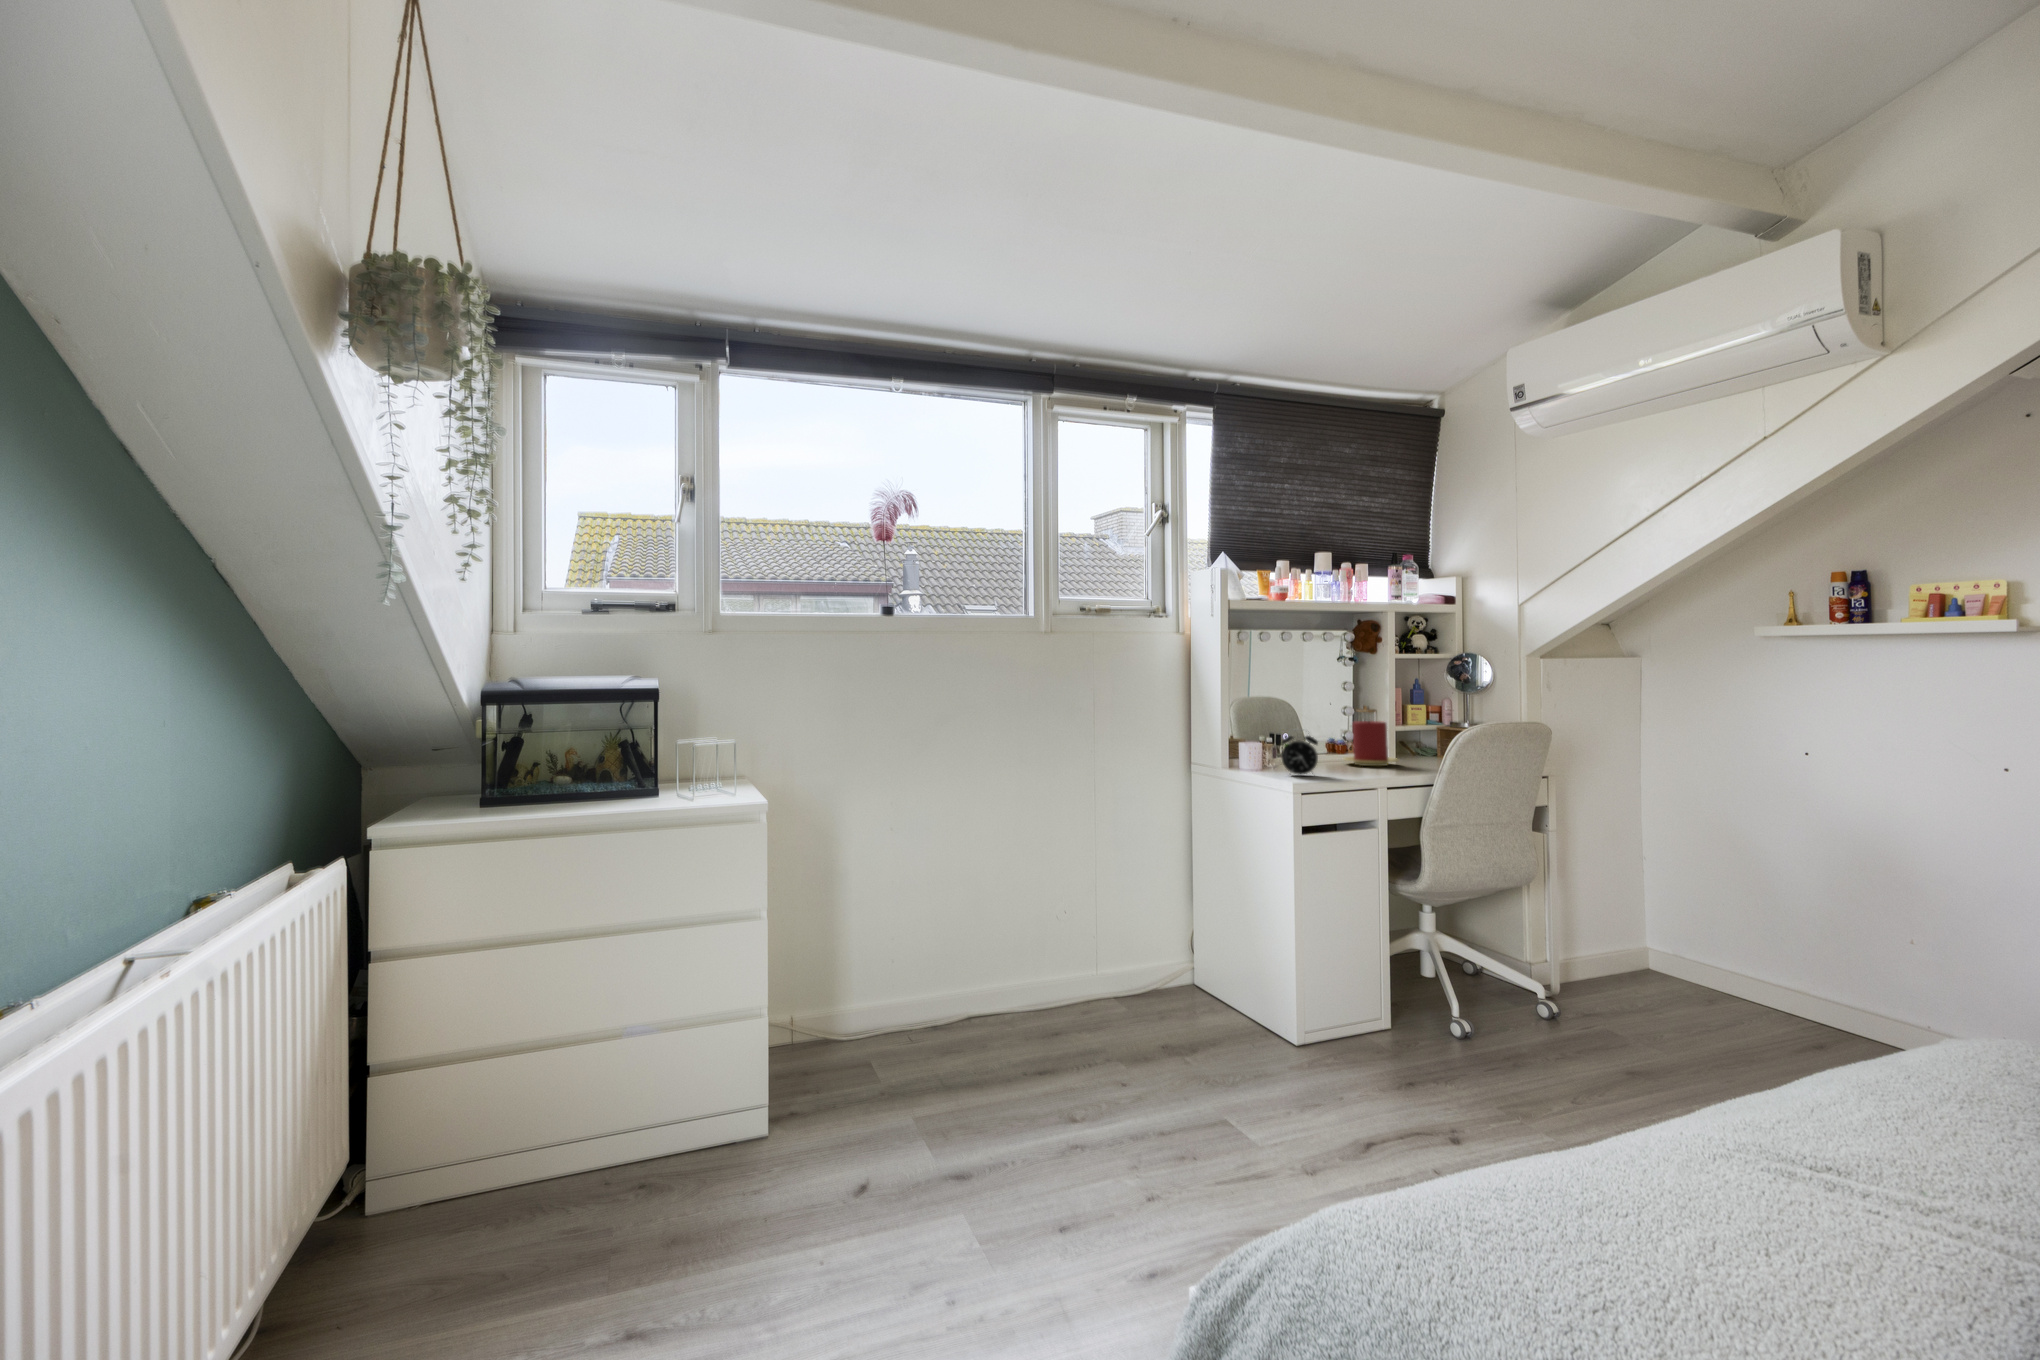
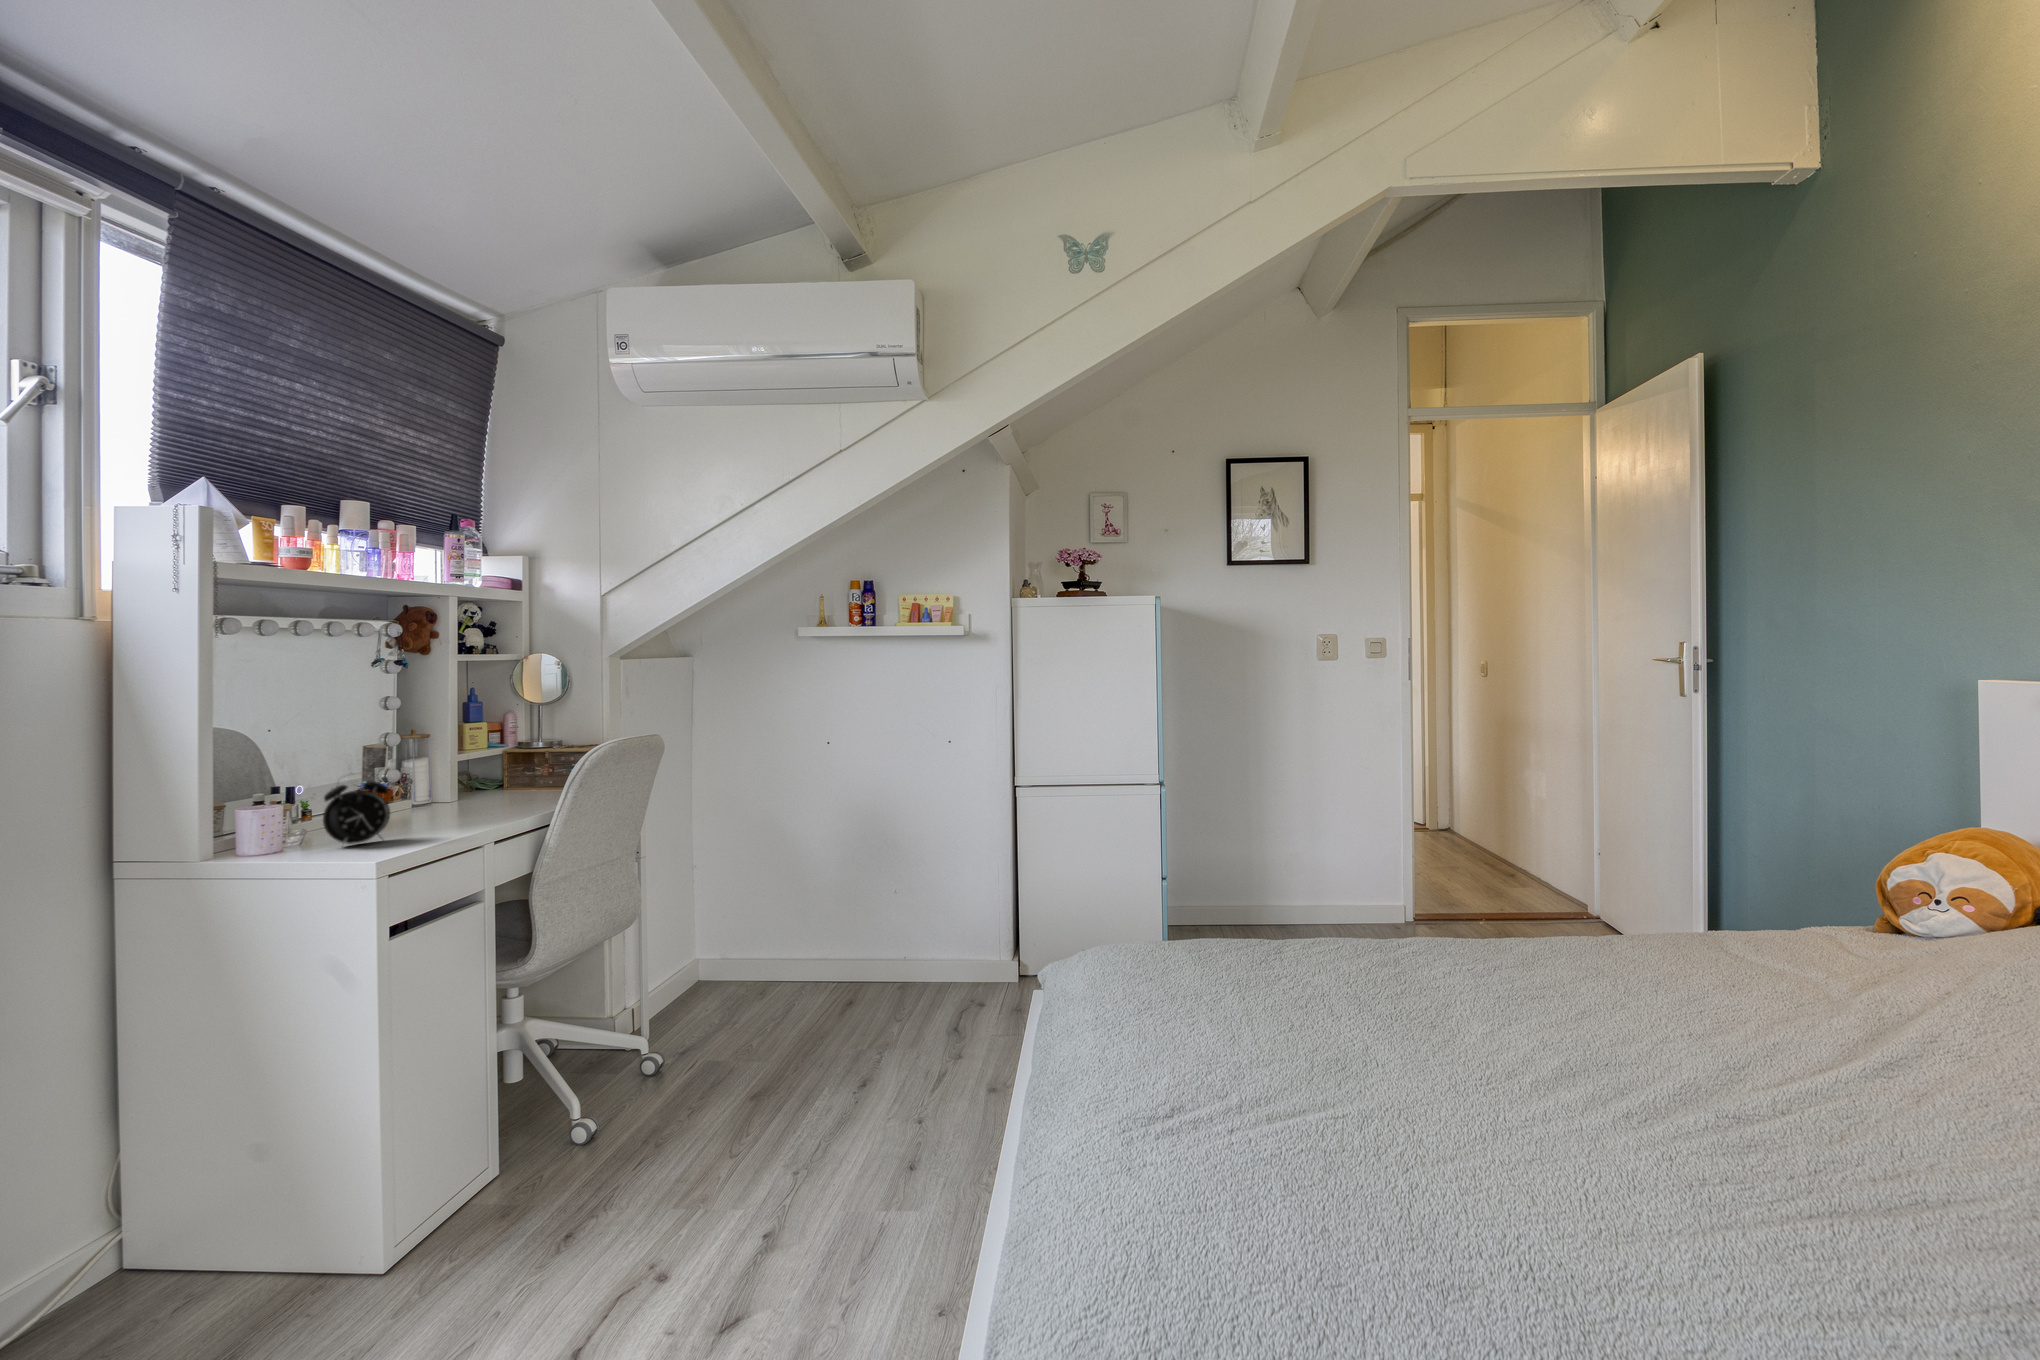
candle: present [1344,721,1399,766] -> none [394,749,479,815]

